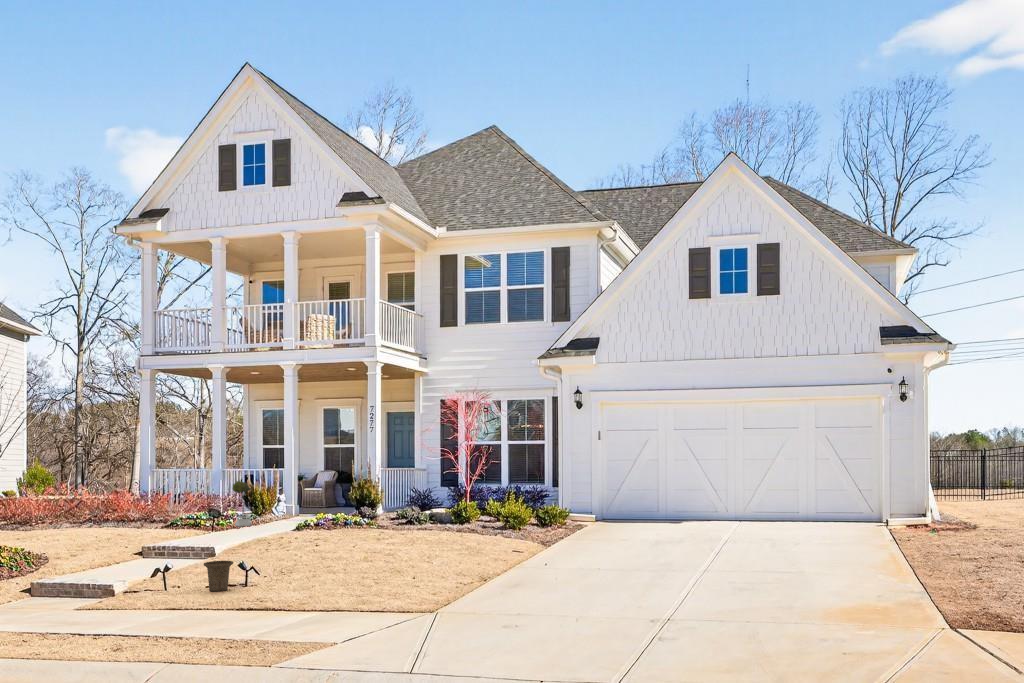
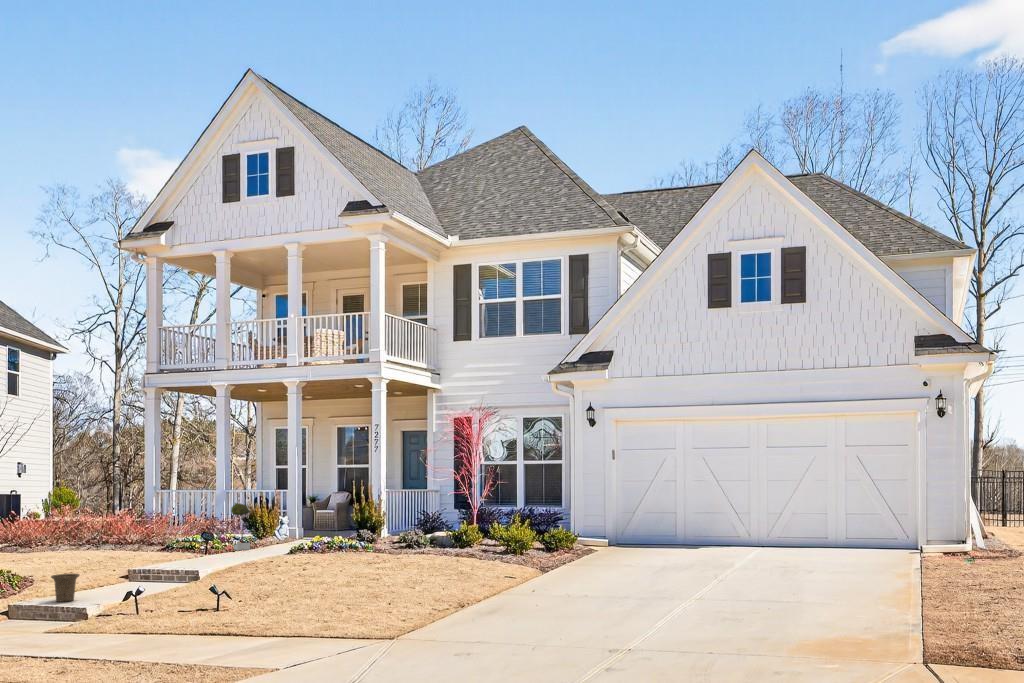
basket: present [204,561,233,592] -> present [51,574,79,602]

